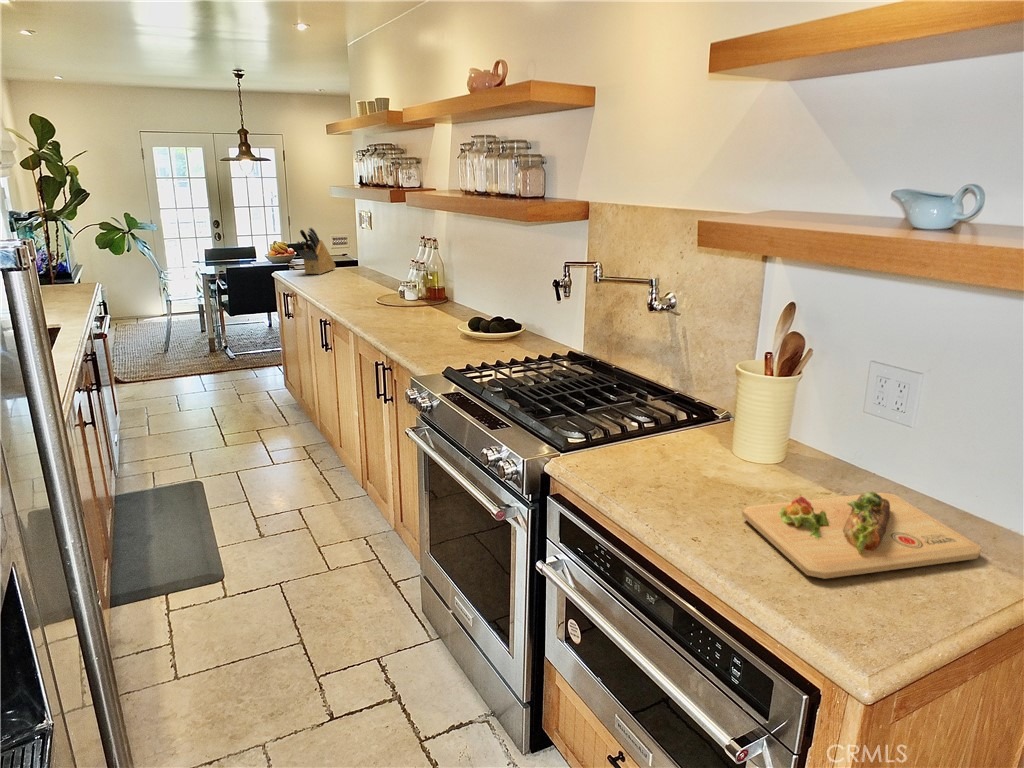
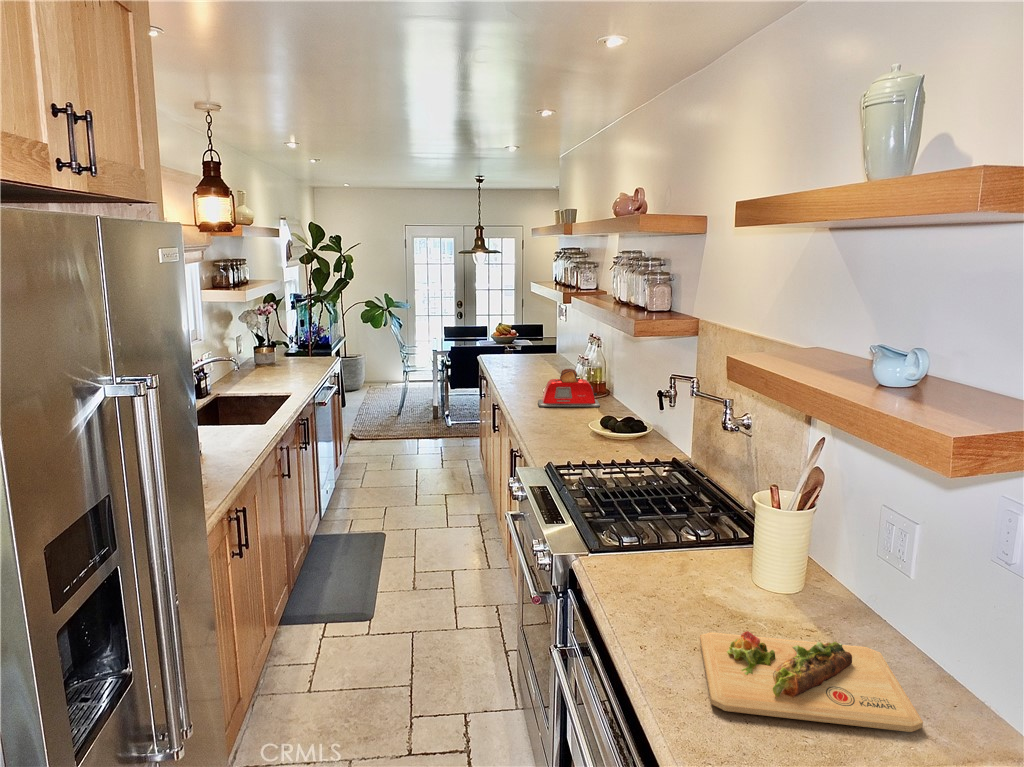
knife block: present [297,227,336,274] -> none [495,318,530,360]
toaster: none [382,273,452,317] -> present [538,369,600,407]

